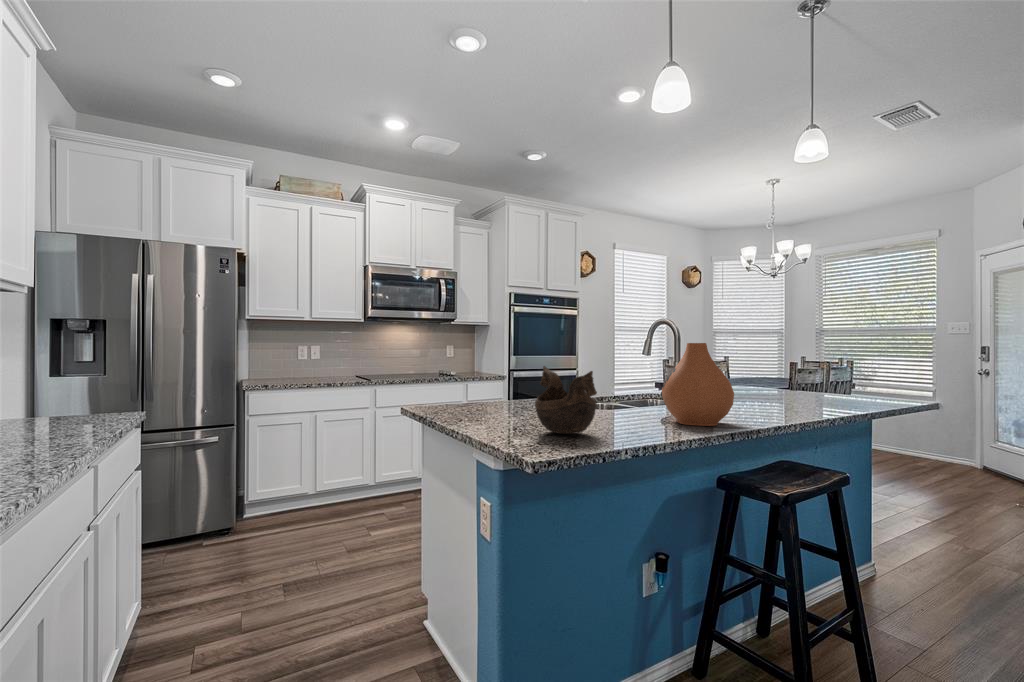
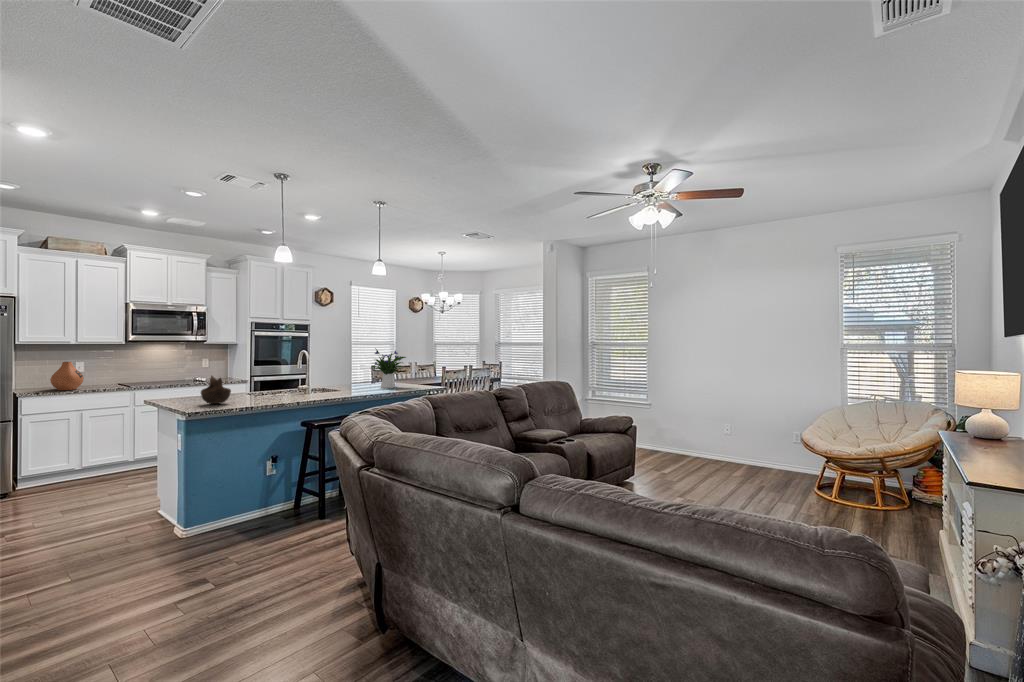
flower arrangement: none [766,321,855,403] -> present [372,348,406,388]
vase: present [662,343,734,426] -> present [50,362,84,390]

